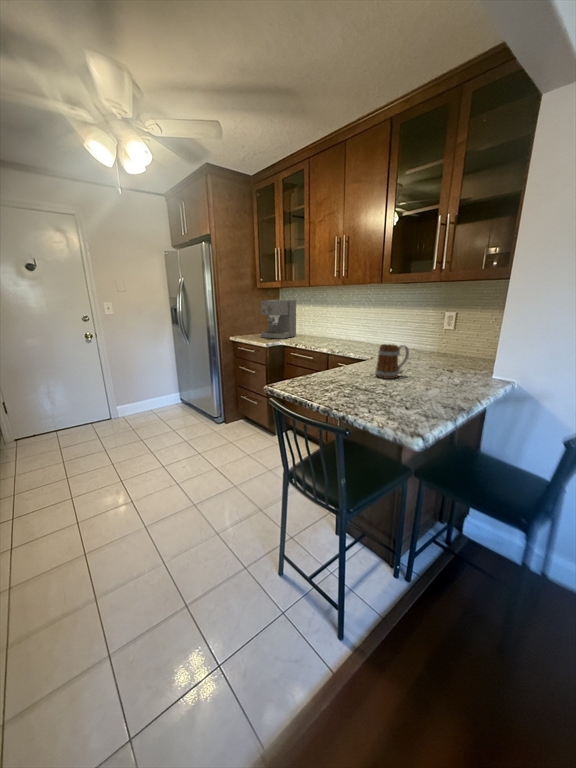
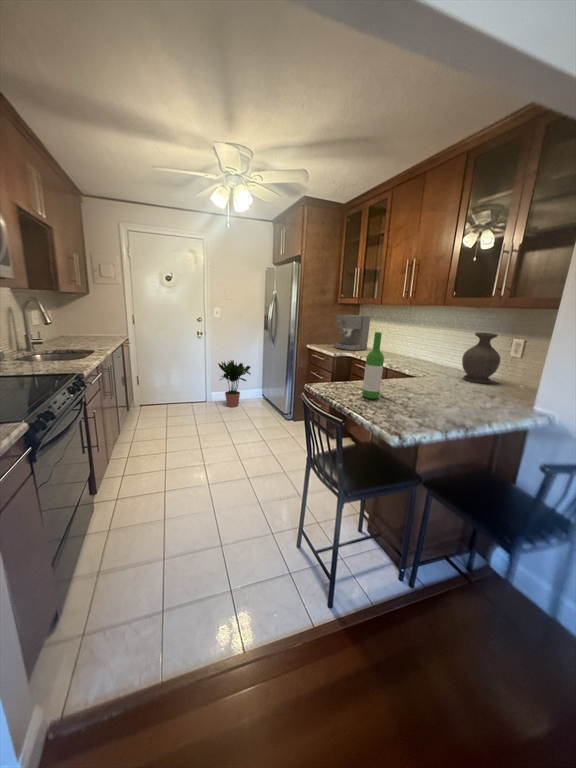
vase: none [407,308,442,359] -> present [462,332,500,383]
wine bottle: none [339,316,360,392] -> present [362,332,384,399]
mug: present [375,344,409,379] -> none [408,362,443,394]
potted plant: none [119,361,170,422] -> present [218,360,250,407]

